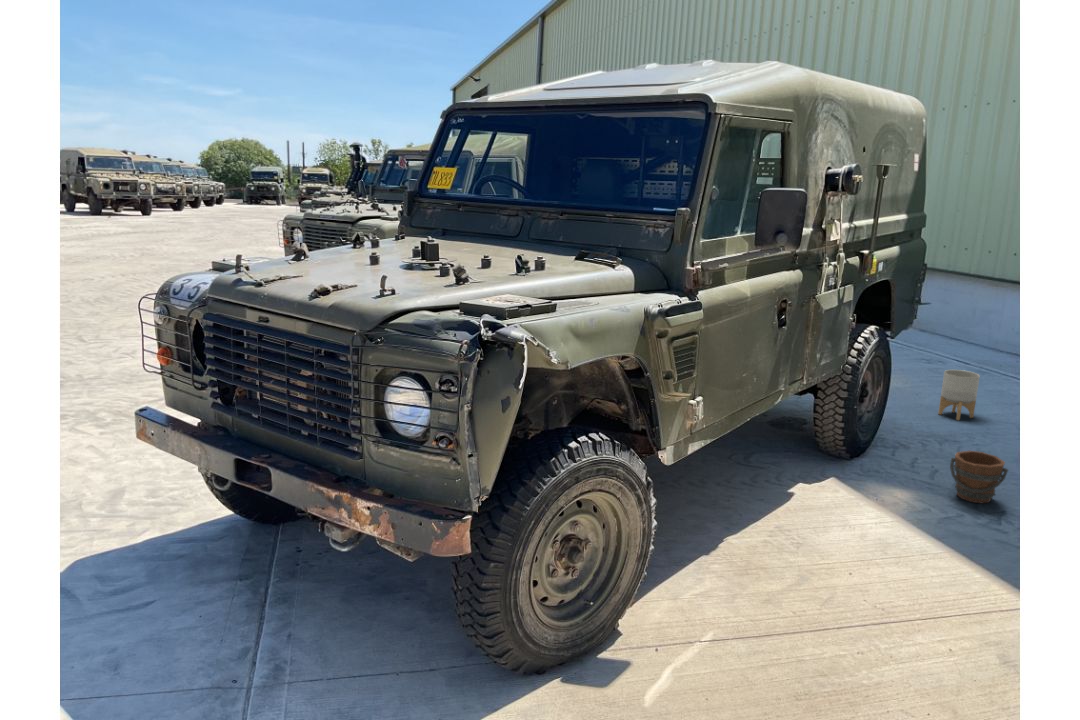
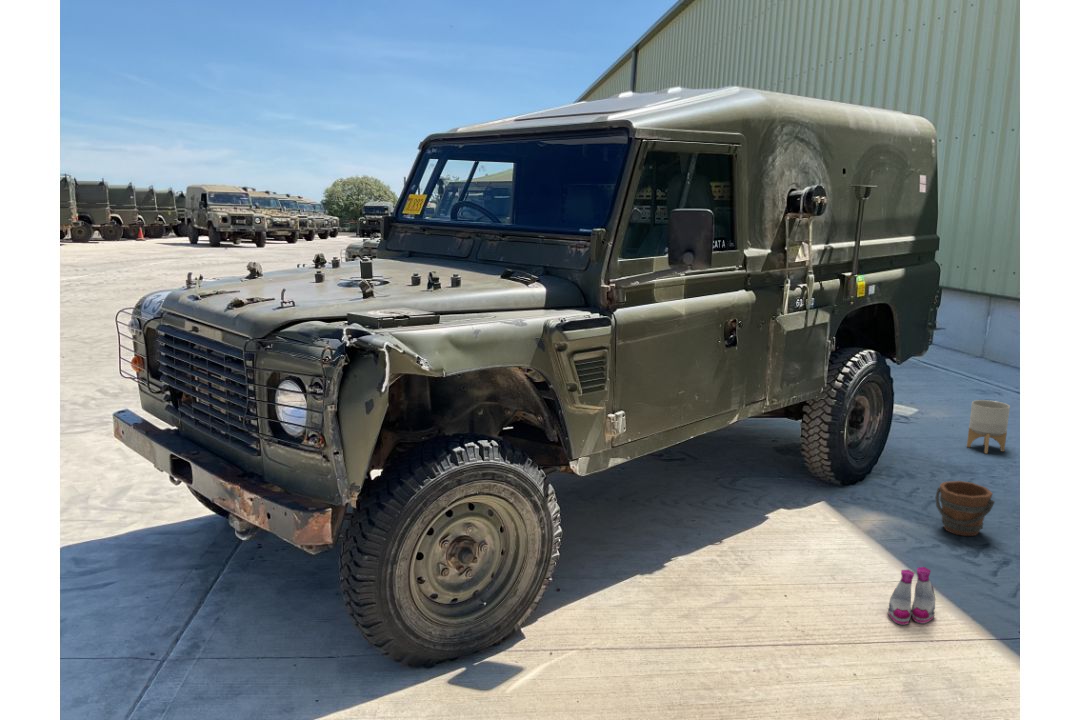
boots: none [950,539,995,597] -> present [888,567,935,625]

